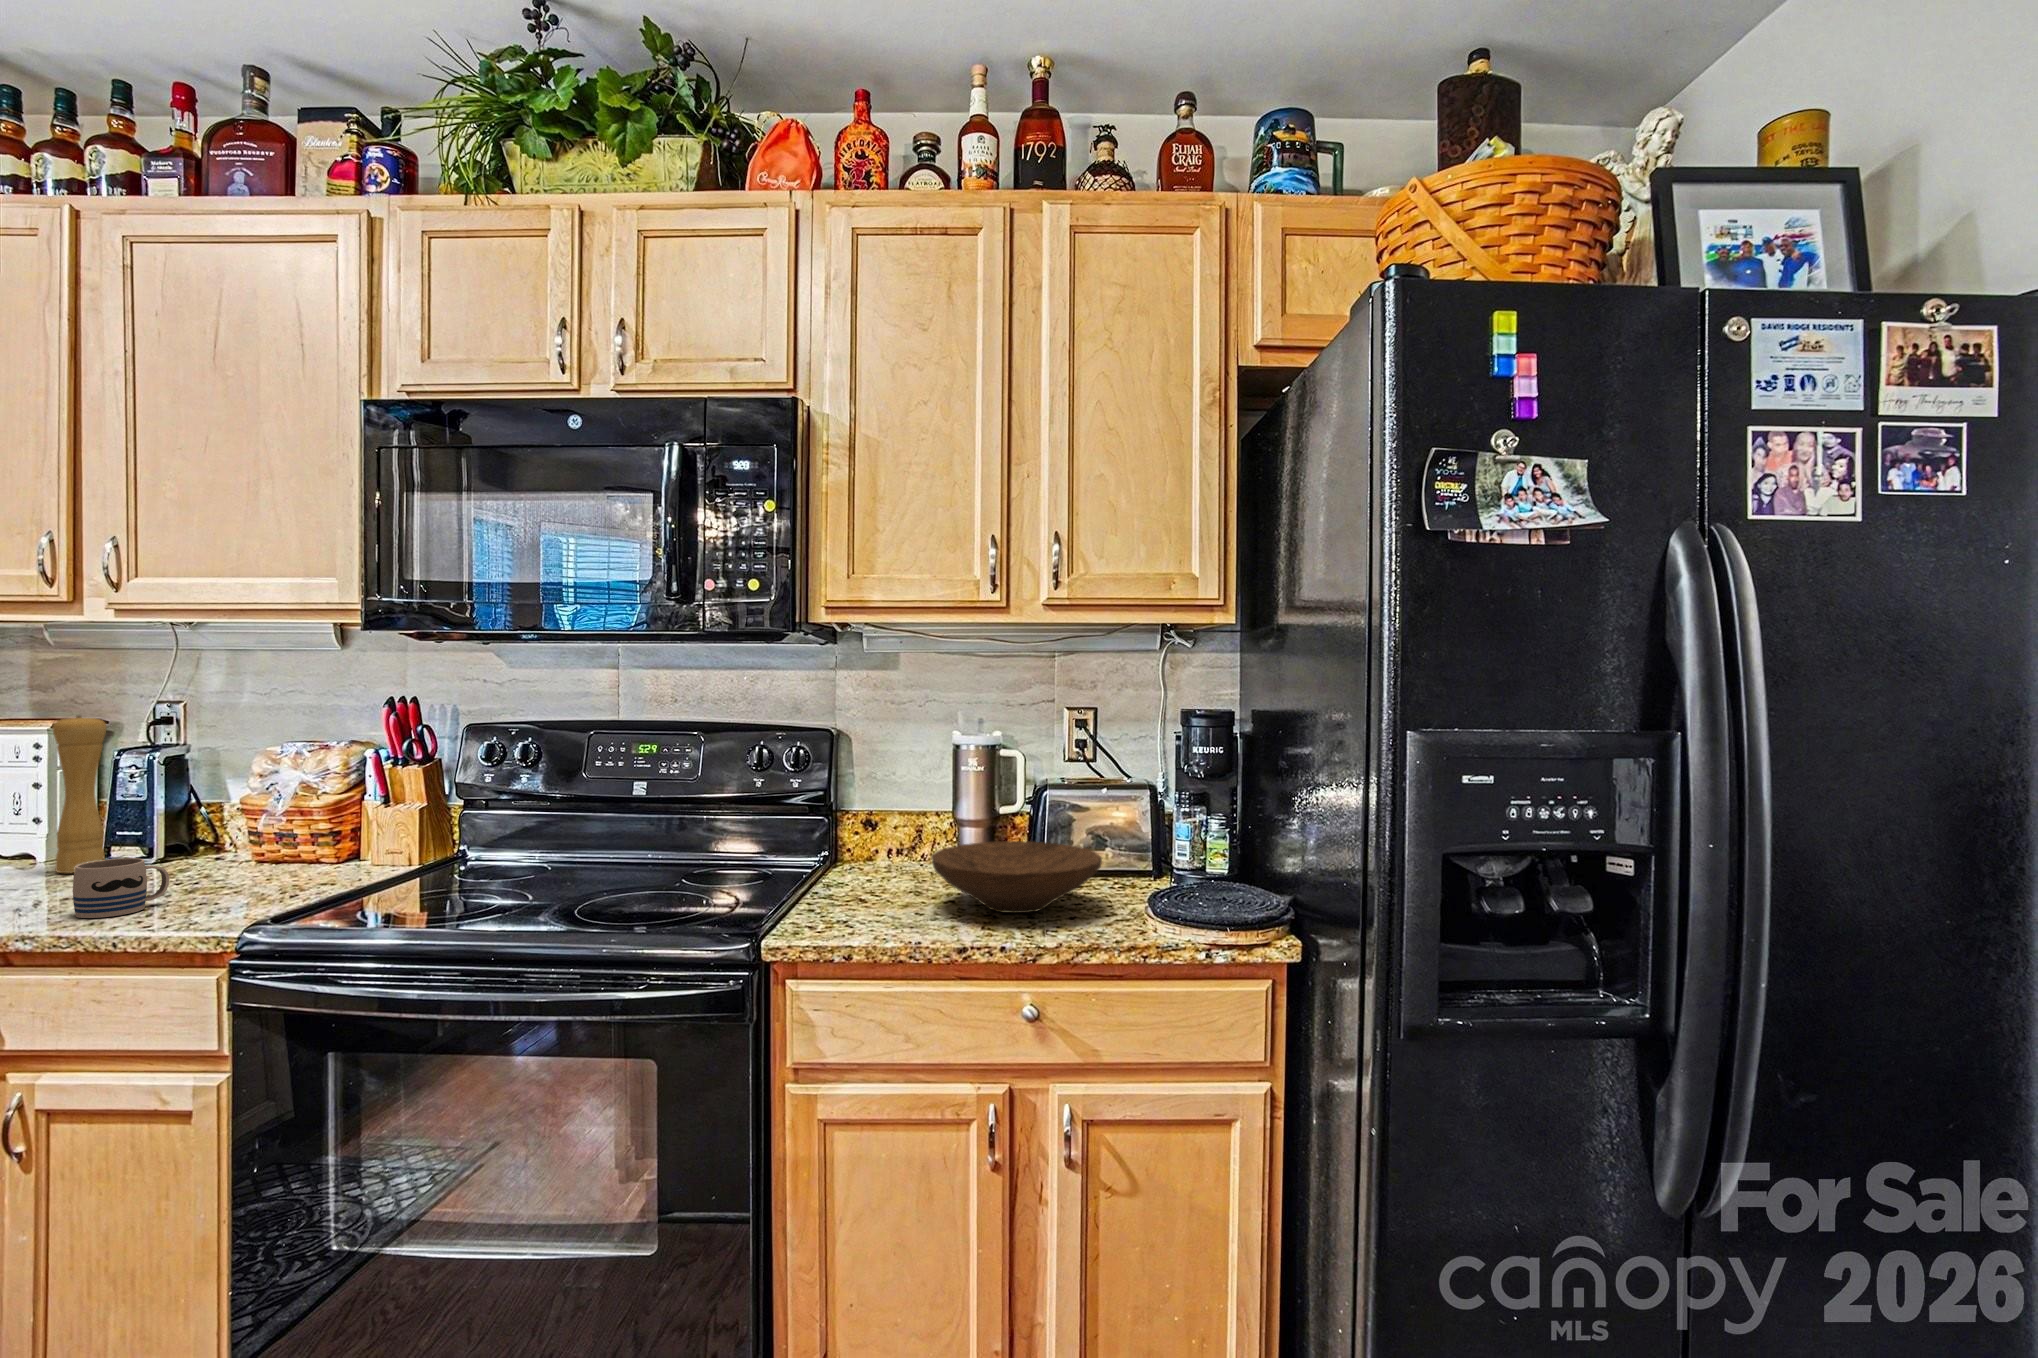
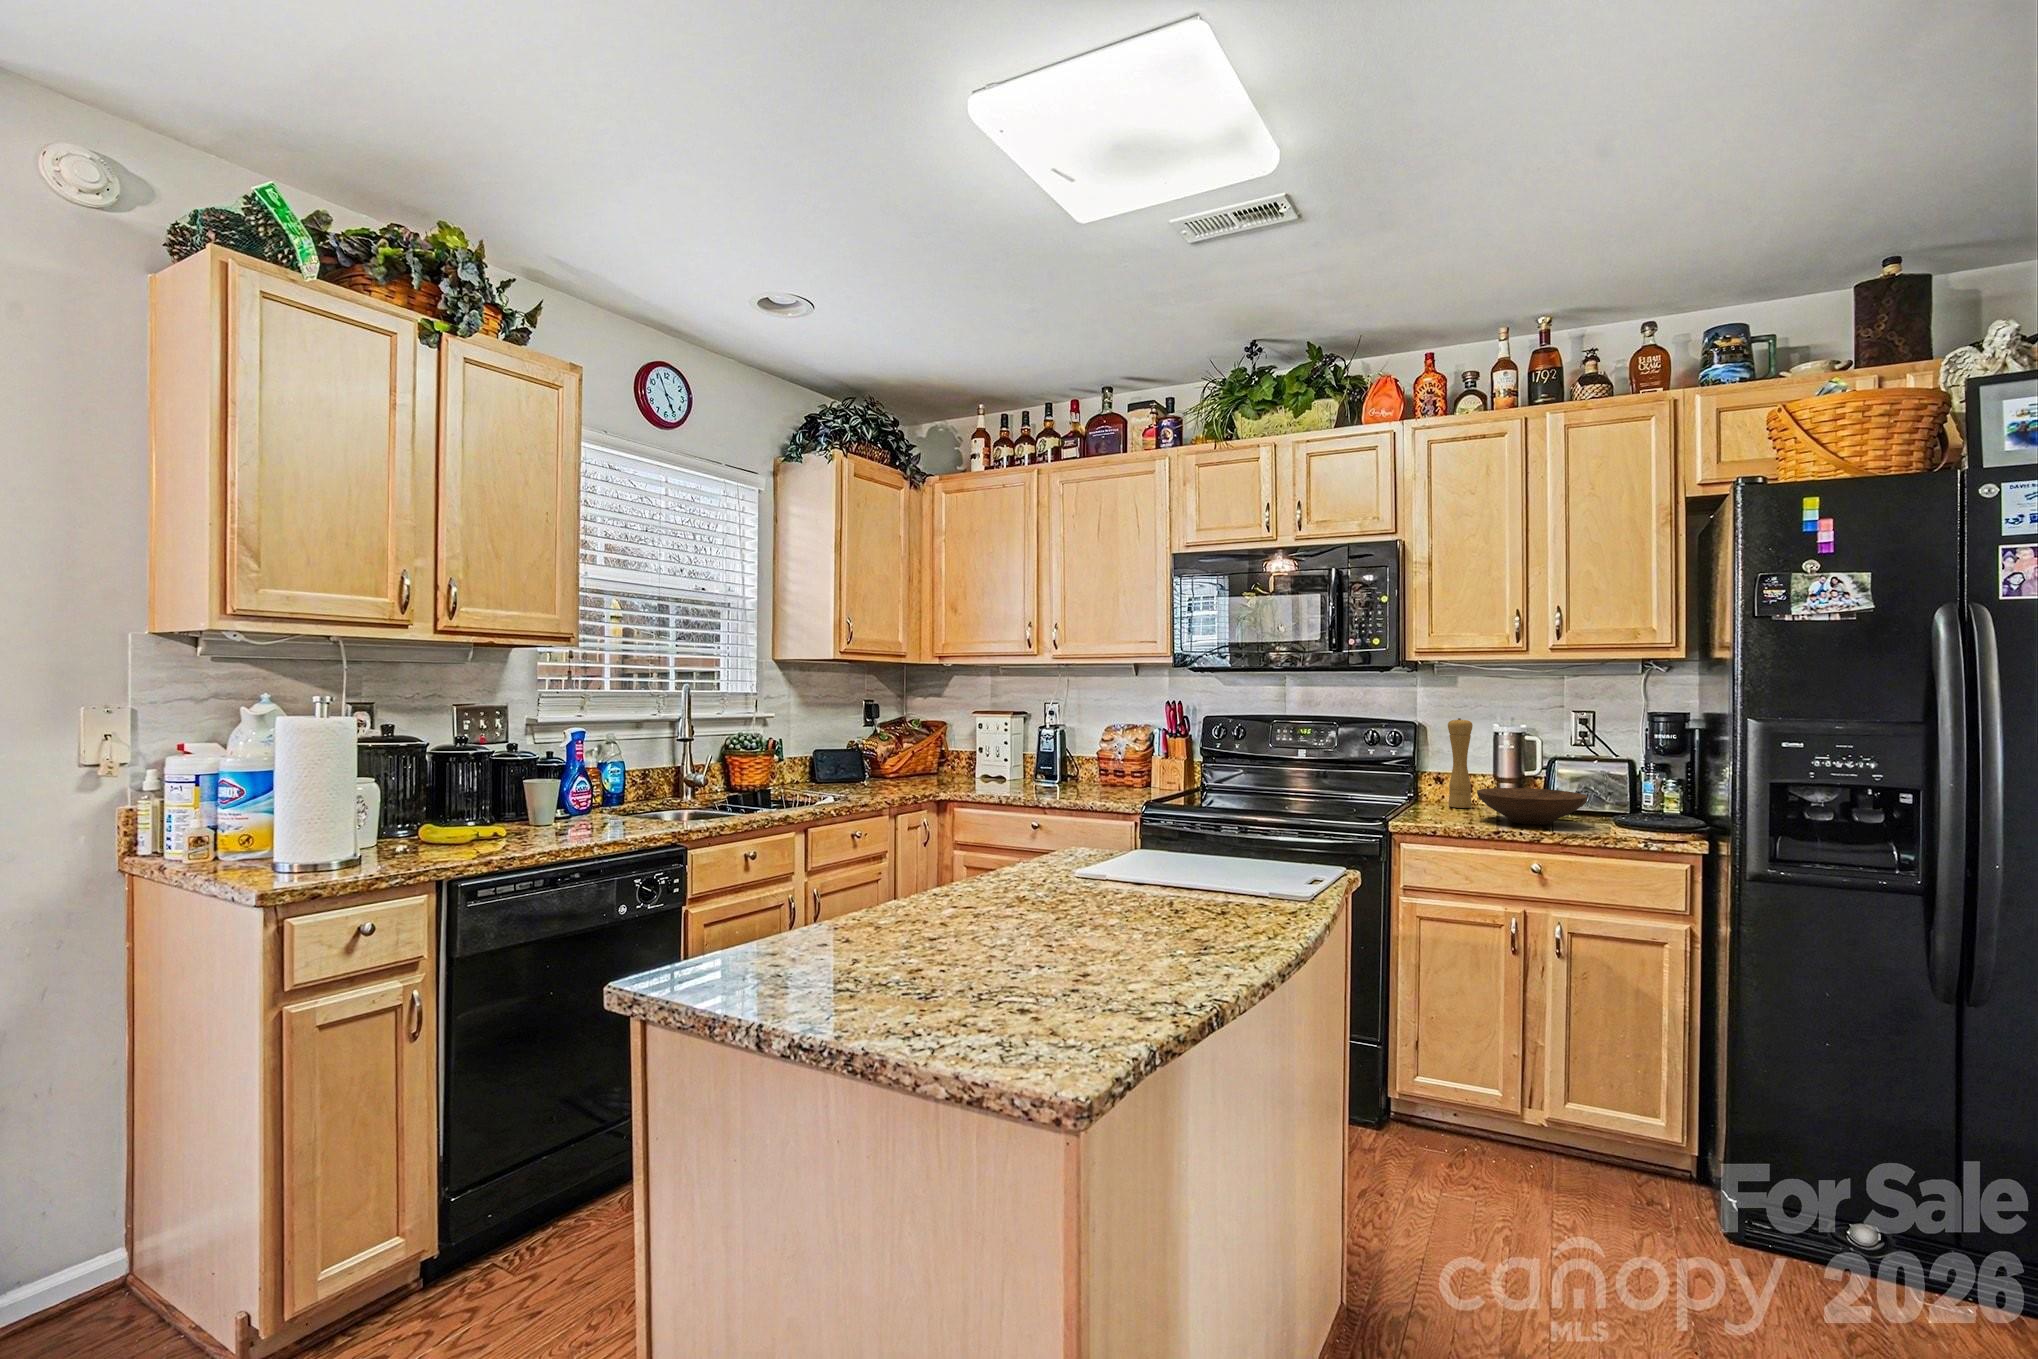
pepper mill: present [52,715,106,873] -> present [1448,718,1473,808]
mug: present [73,858,169,918] -> none [1067,772,1097,796]

